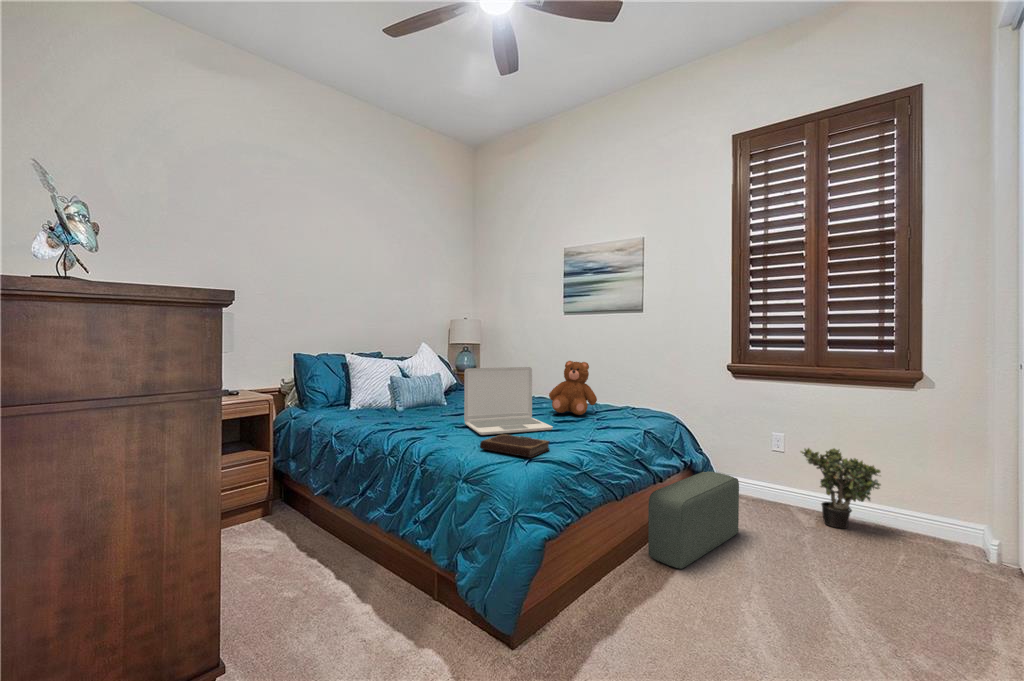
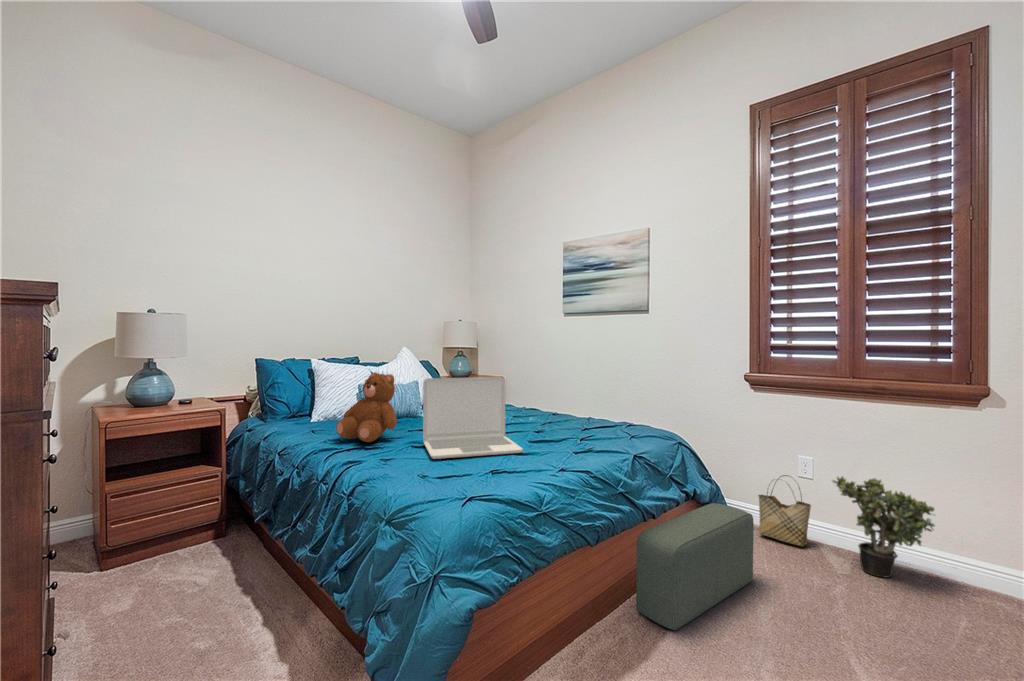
teddy bear: present [549,361,597,415] -> present [336,373,397,442]
notebook: present [480,434,550,458] -> none [420,460,505,494]
woven basket: none [739,449,783,508] -> present [758,475,811,546]

